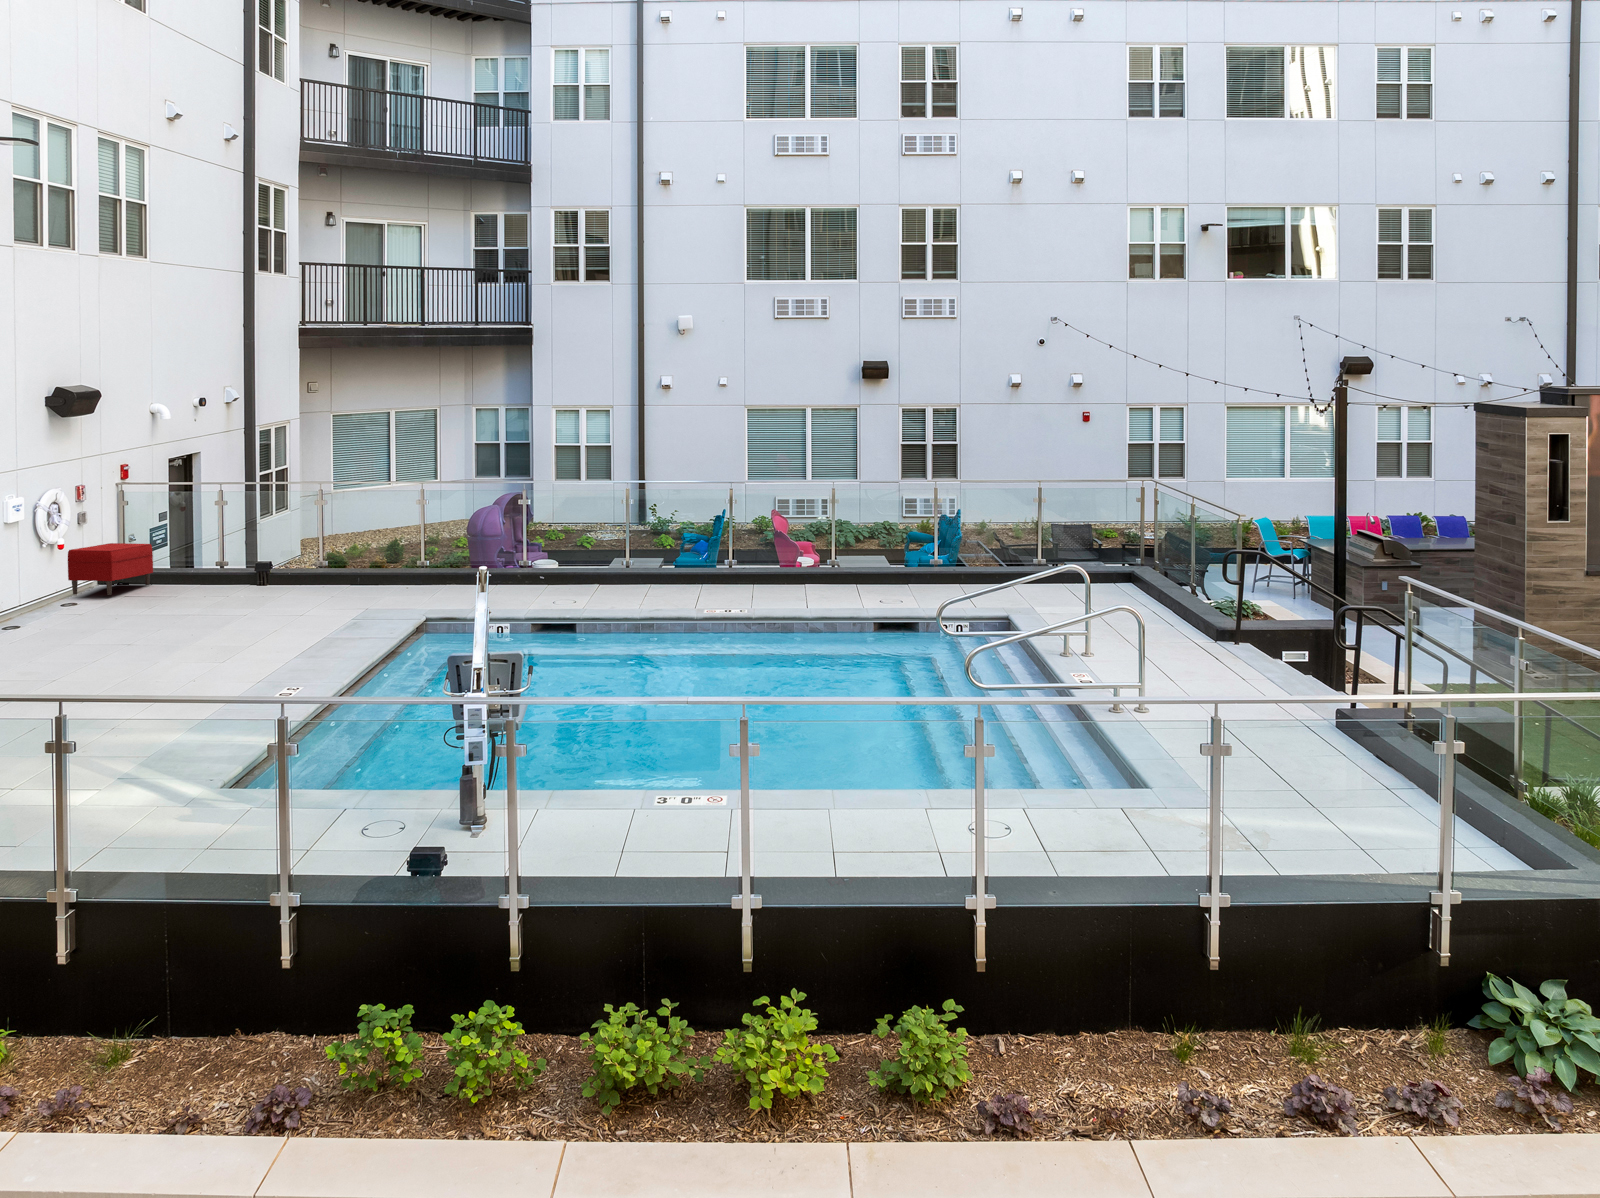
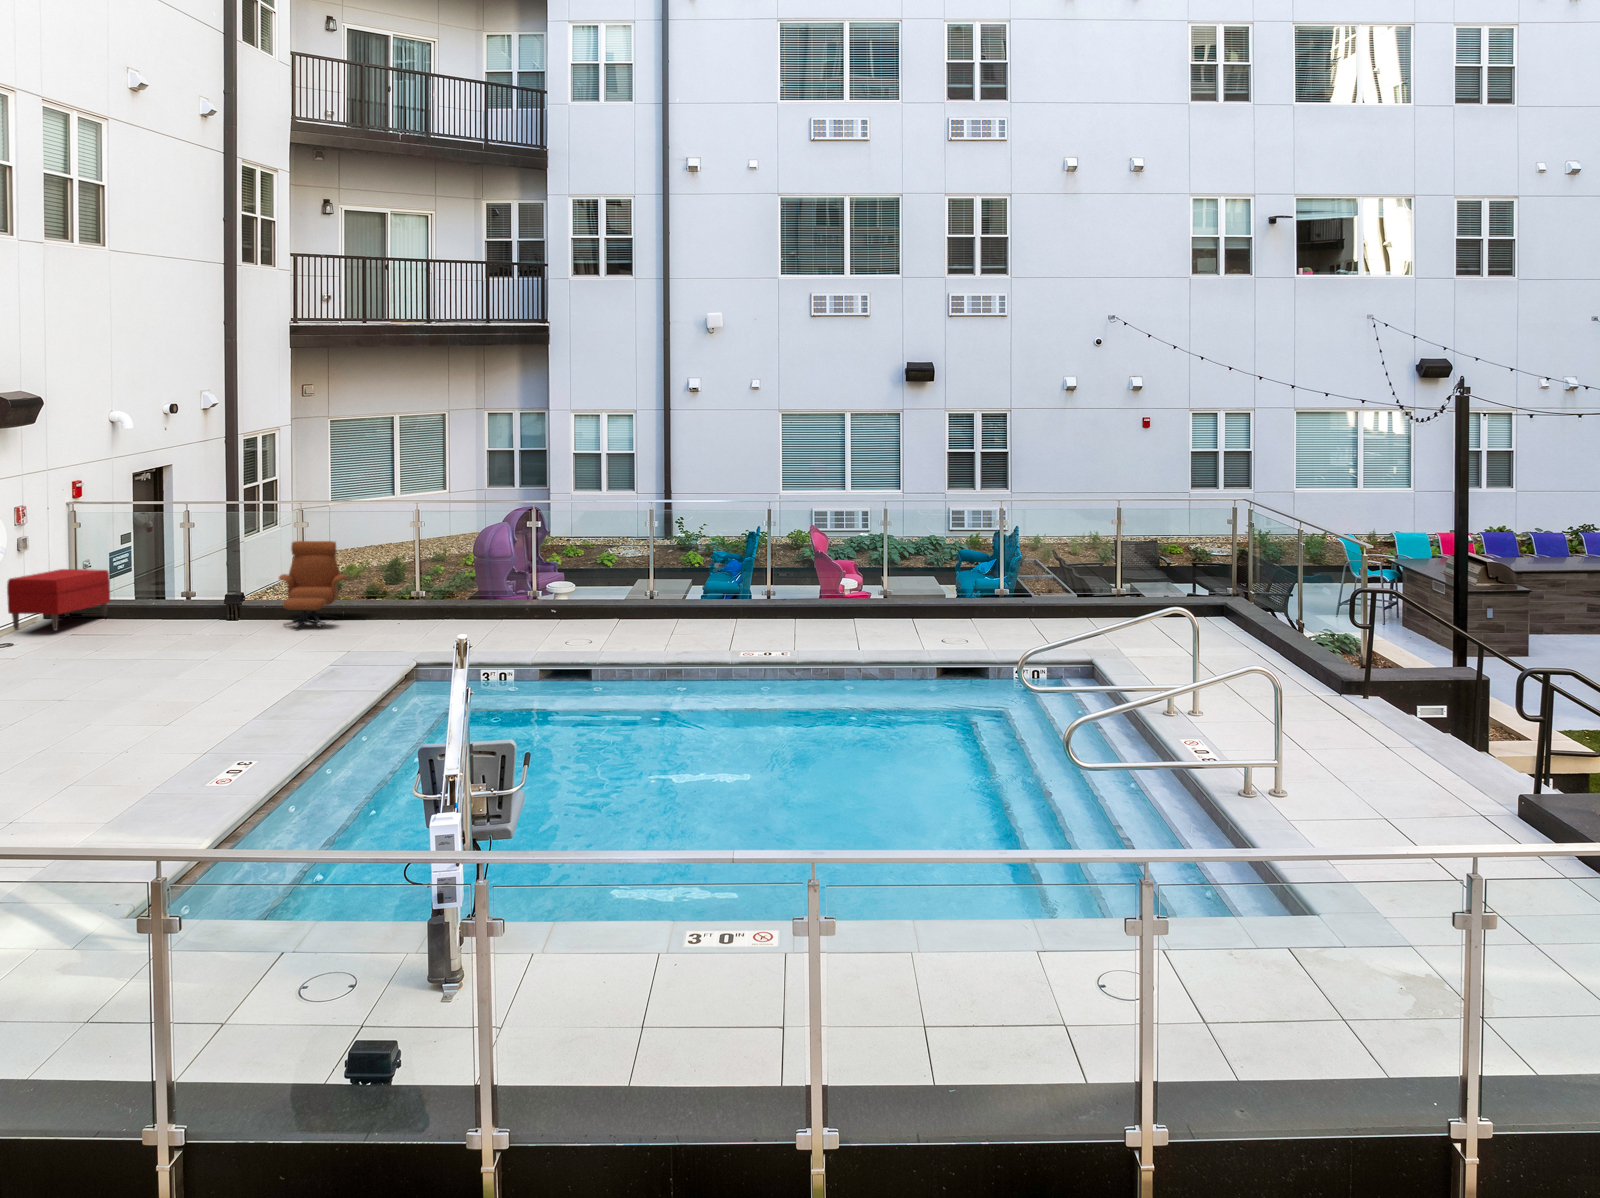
lounge chair: none [302,518,362,593] -> present [279,541,347,628]

